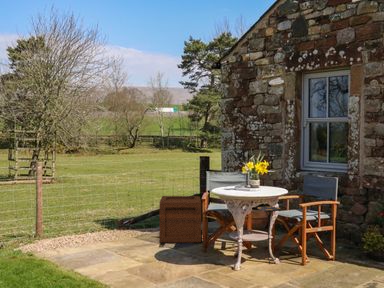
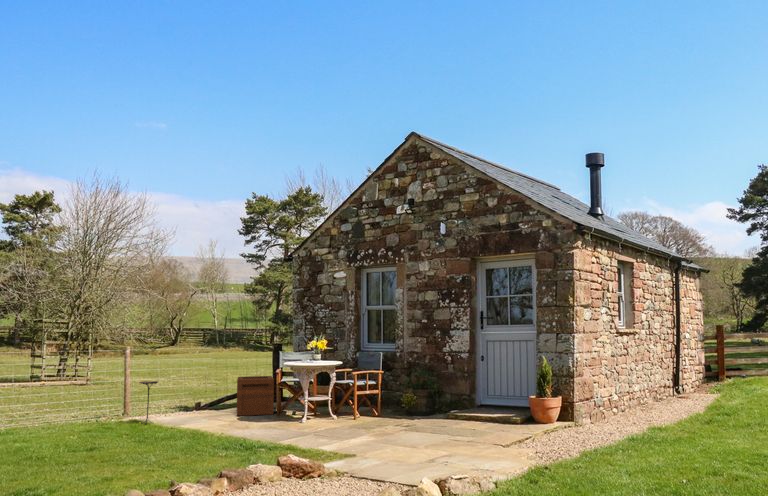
side table: present [257,207,281,259] -> present [139,381,158,422]

